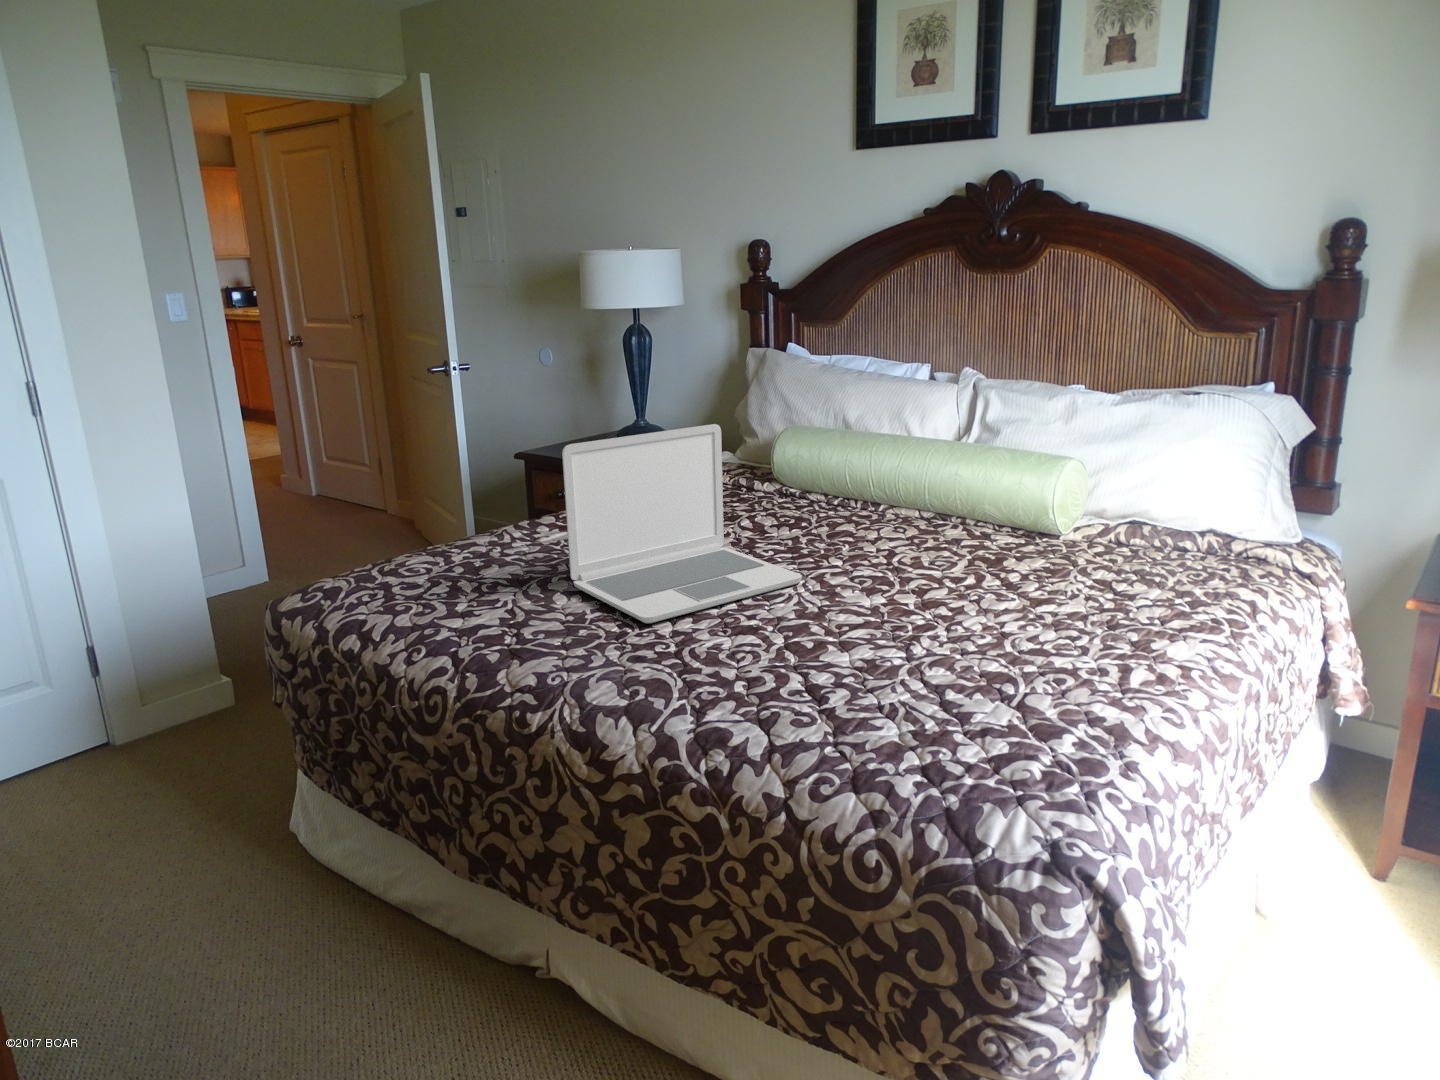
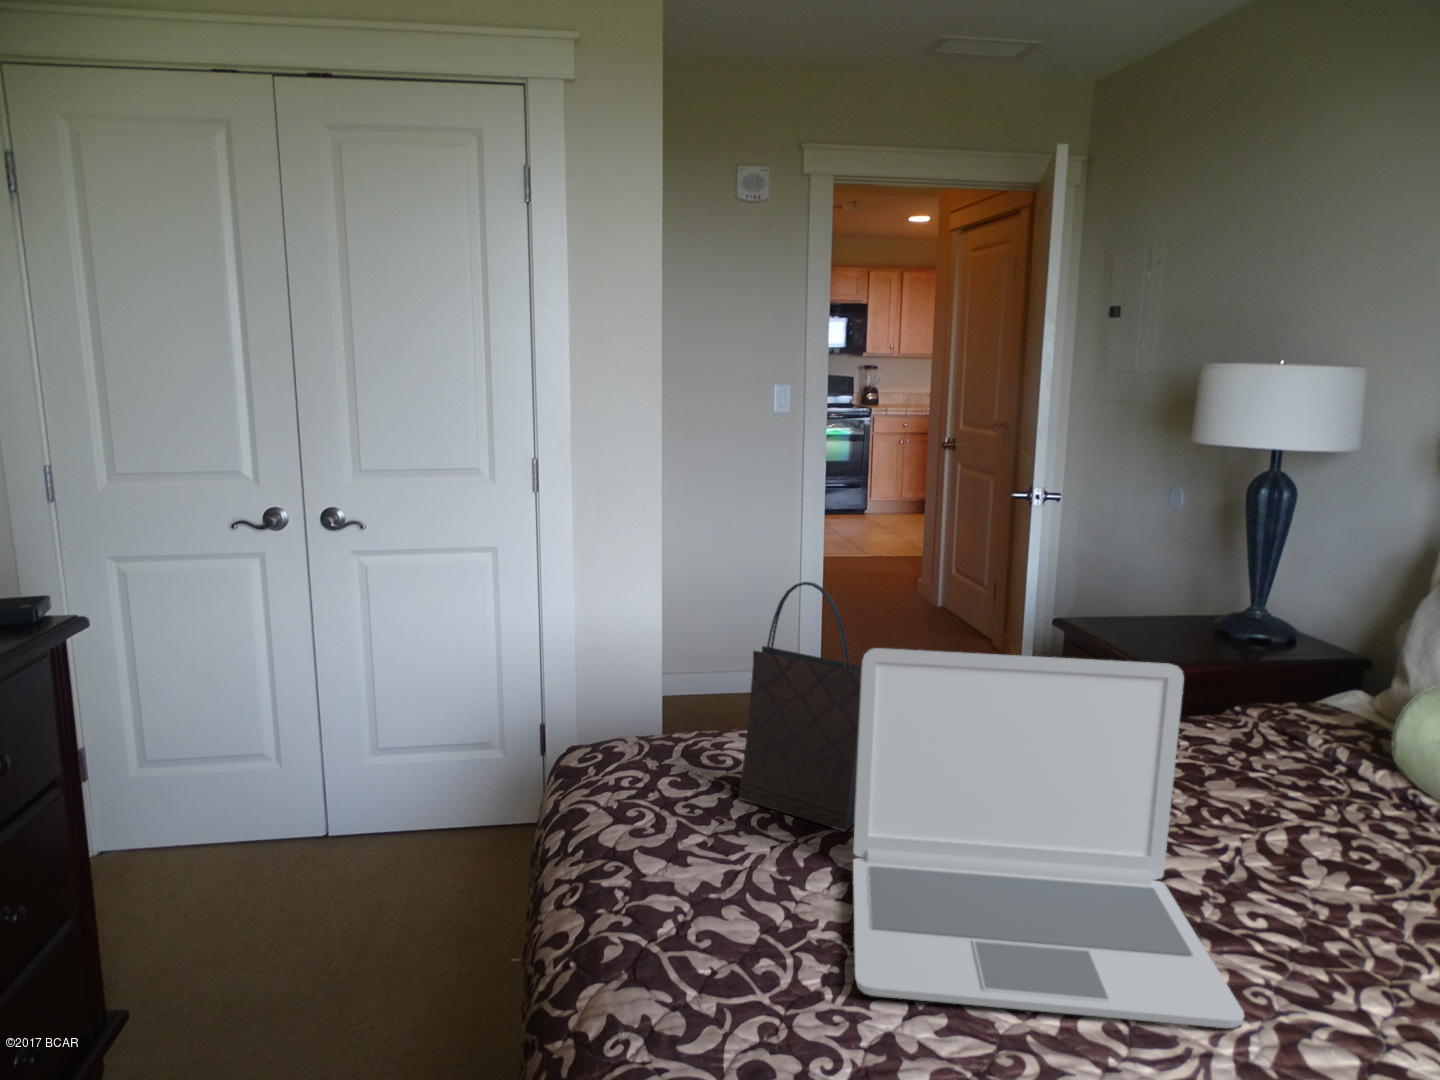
handbag: none [448,419,552,584] -> present [738,582,862,831]

